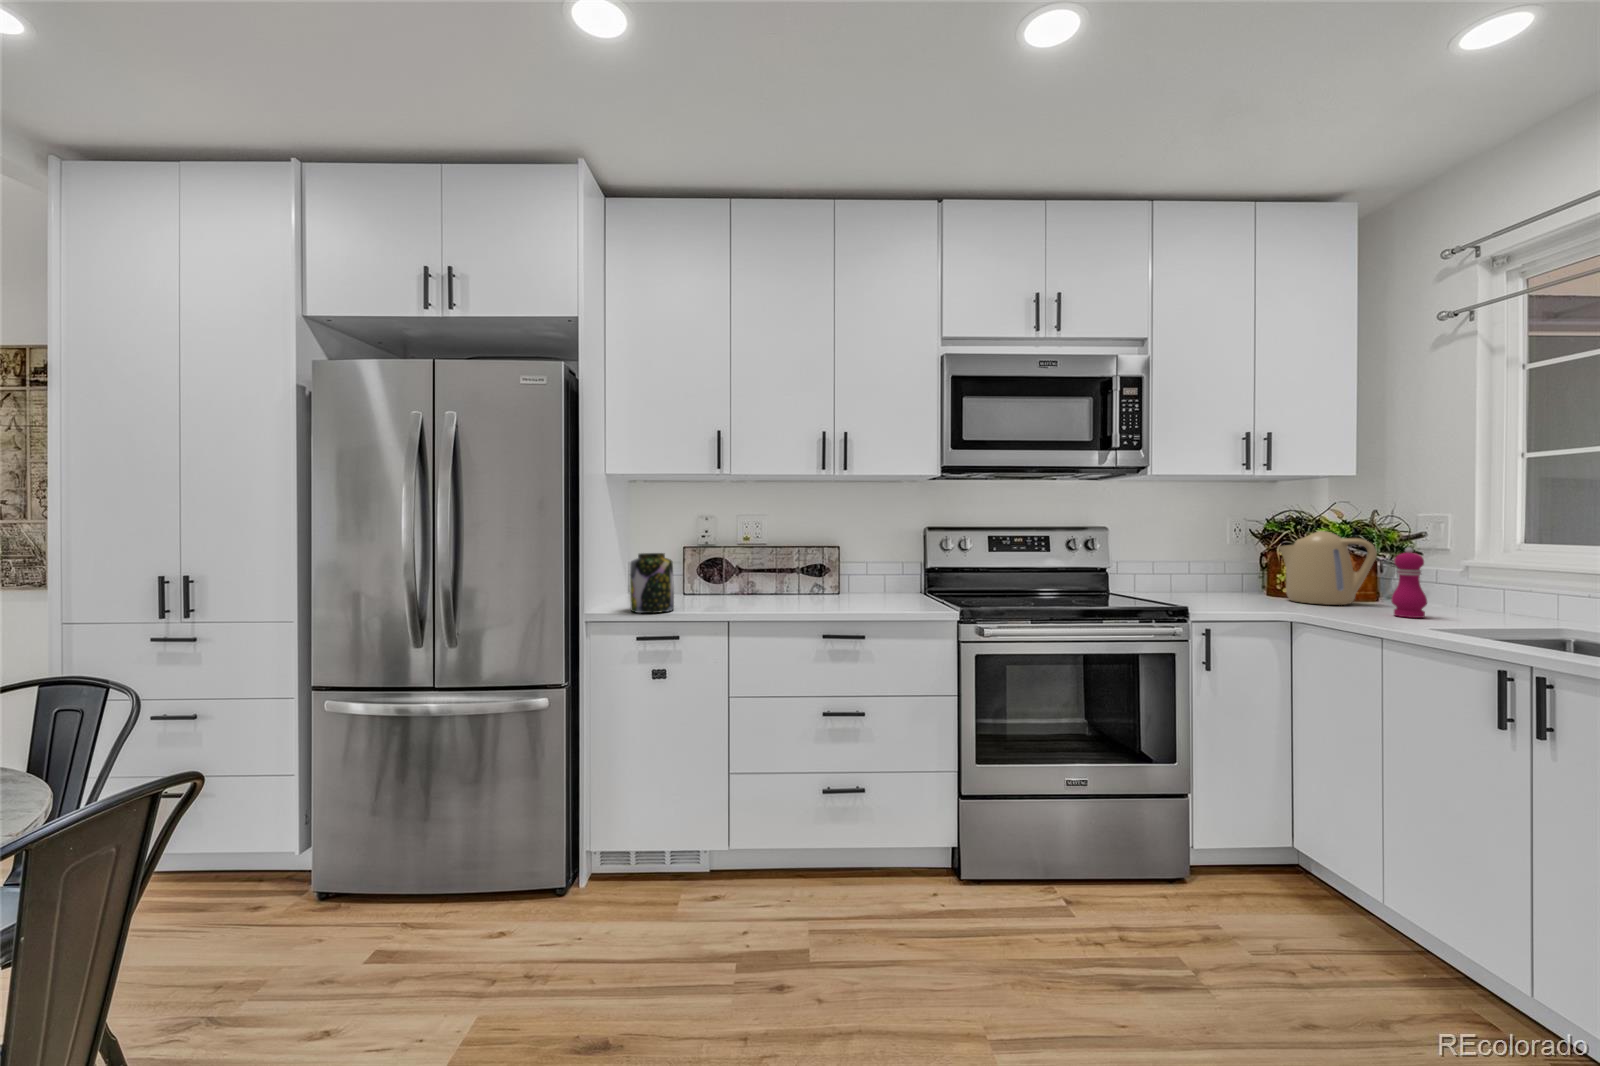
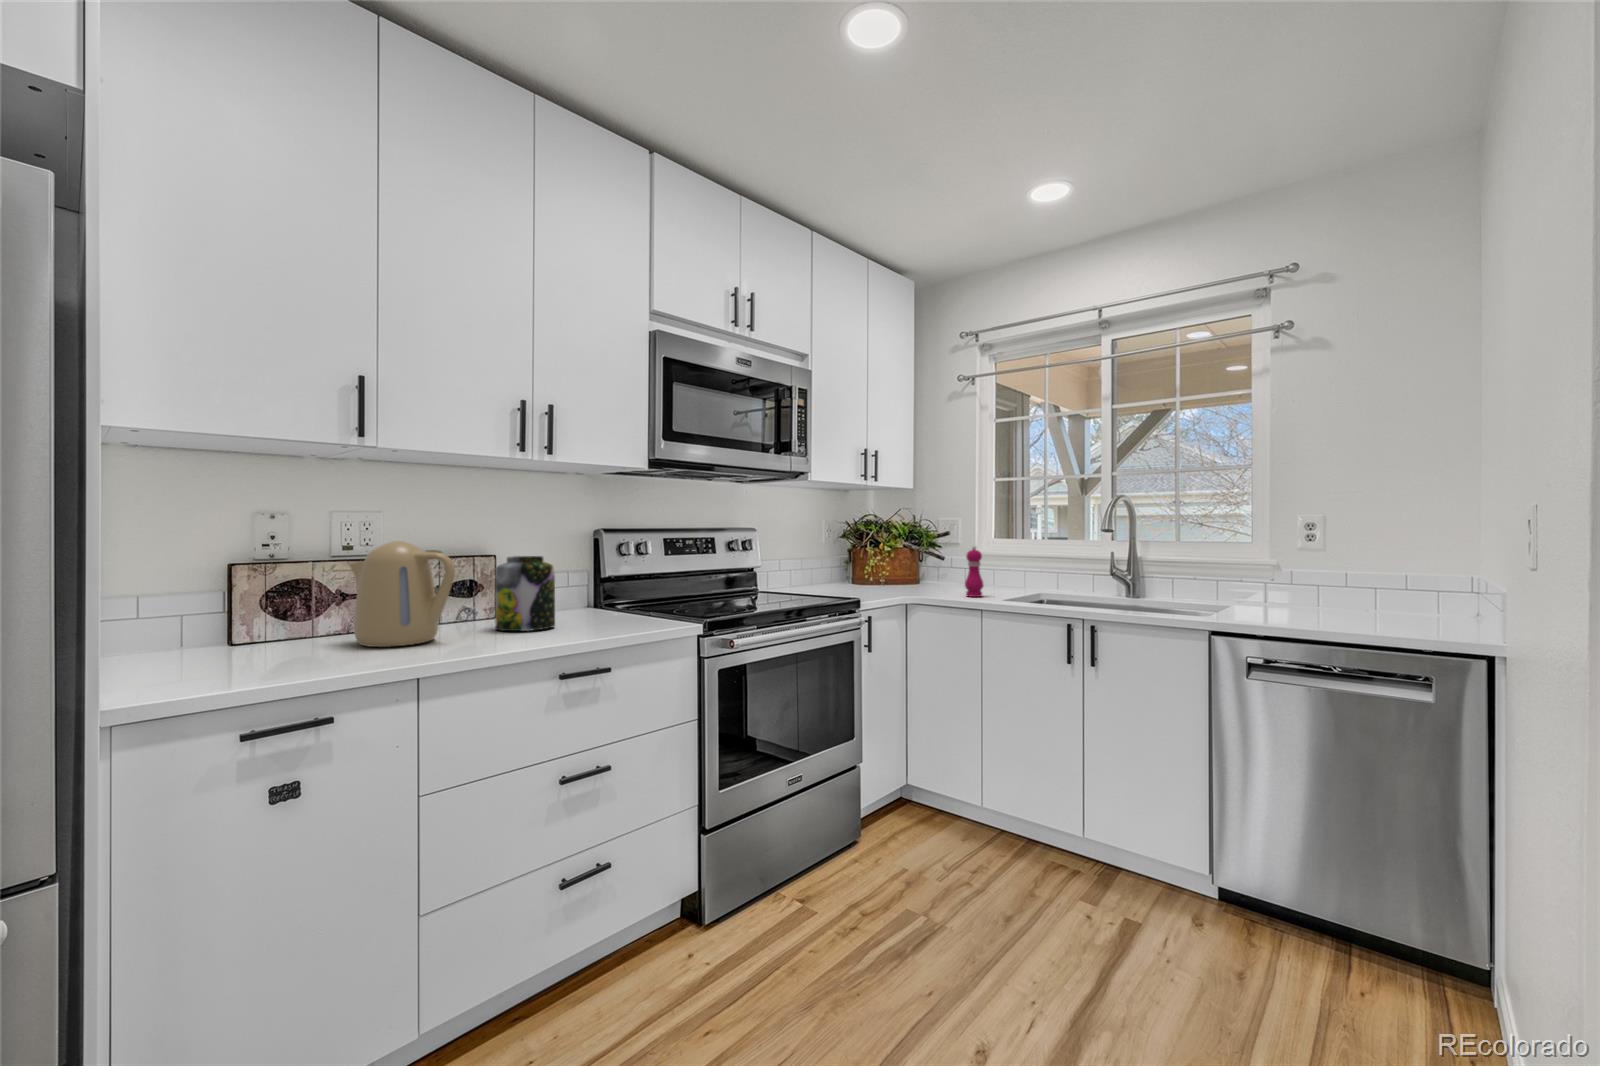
kettle: present [1278,531,1377,605] -> present [349,541,455,647]
jar: present [630,553,674,613] -> present [495,556,555,631]

